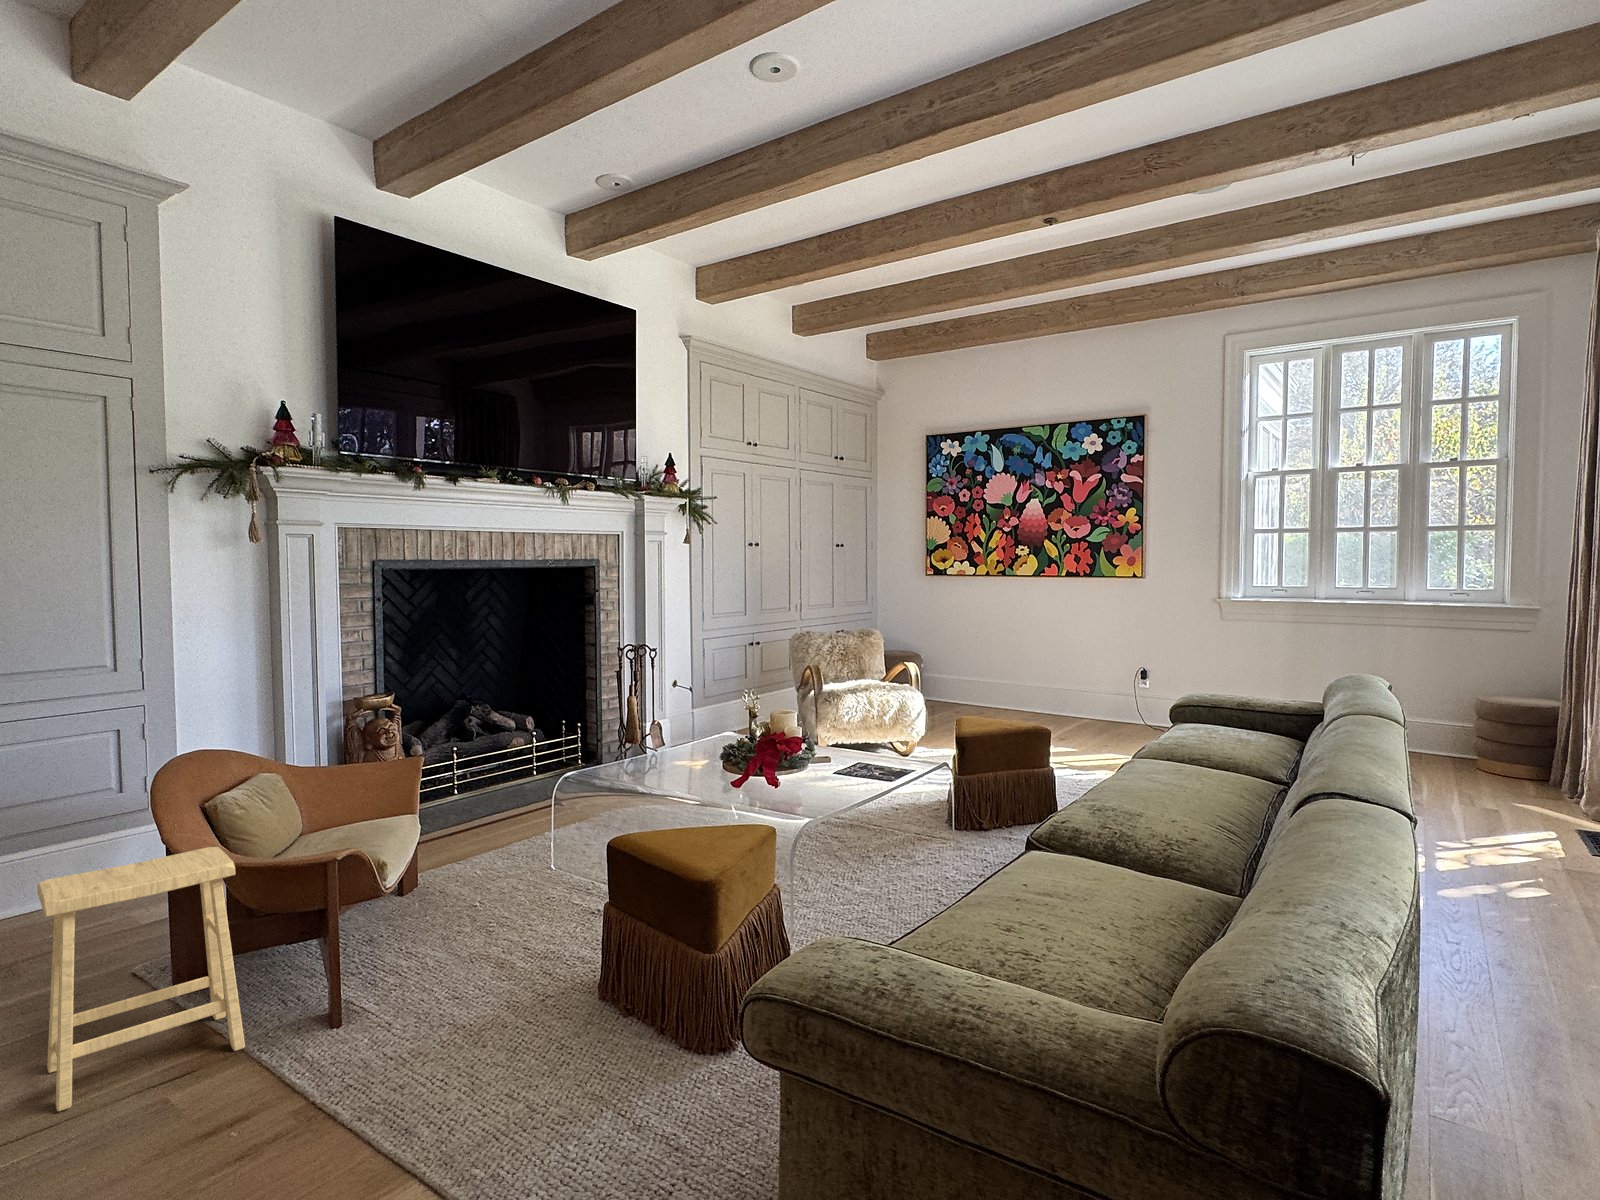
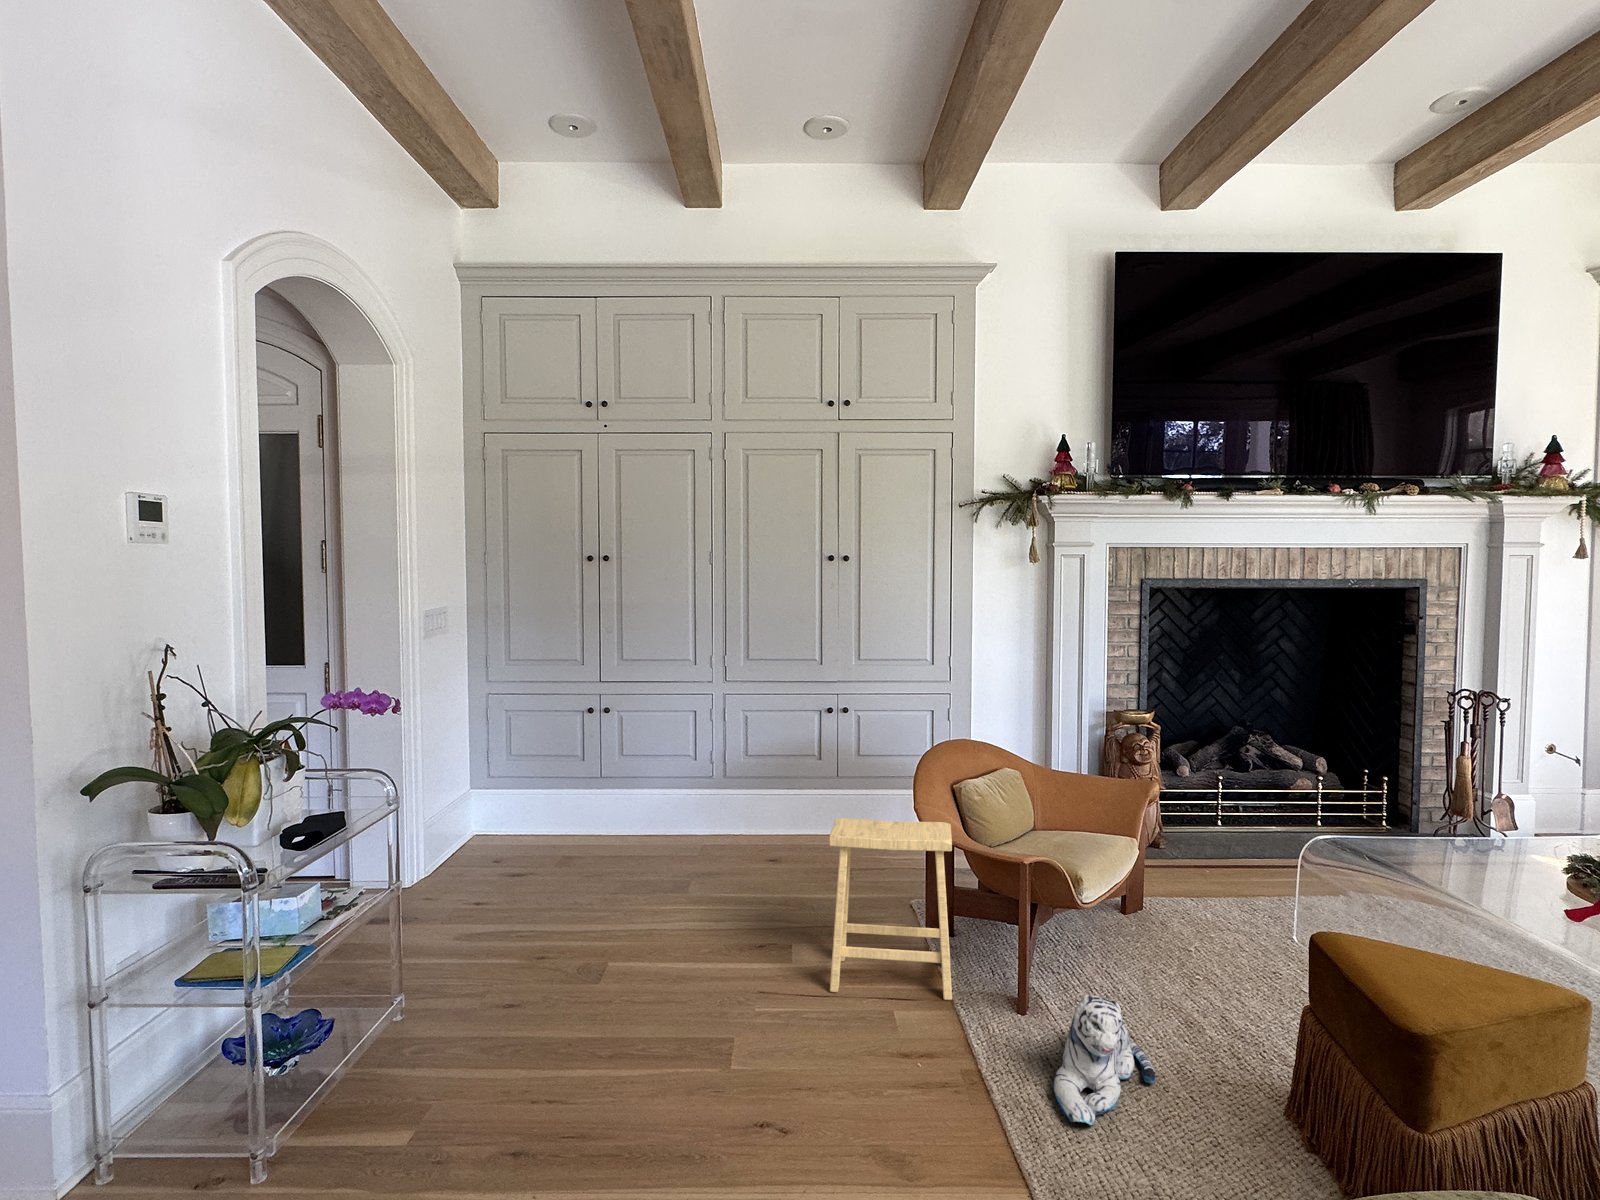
plush toy: none [398,964,495,1095] -> present [1053,995,1156,1125]

